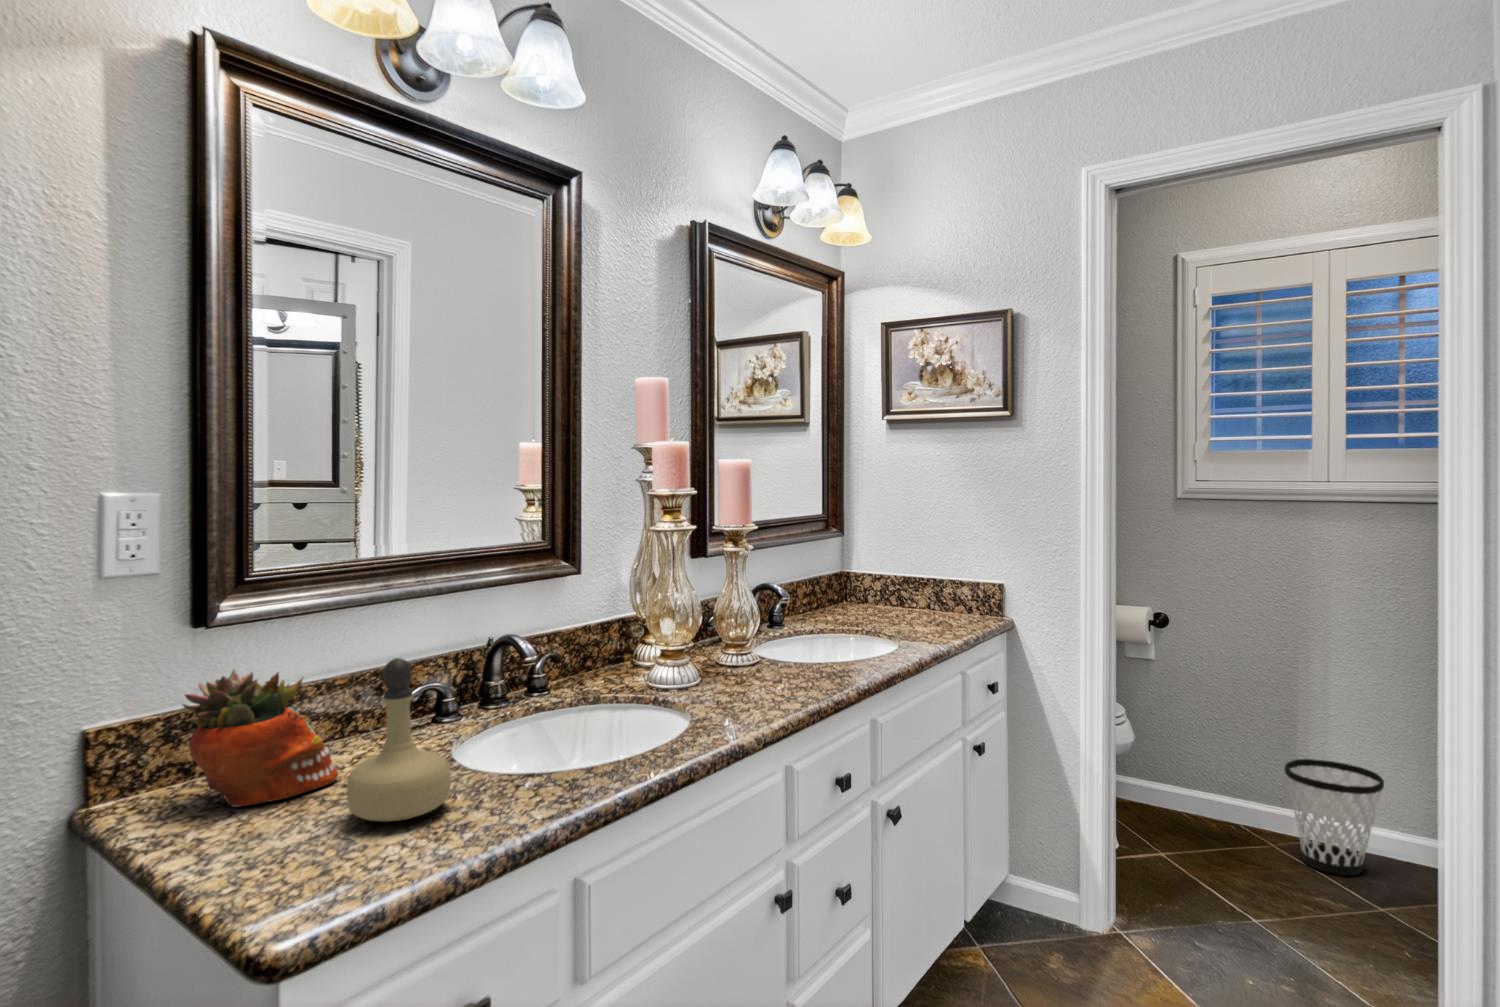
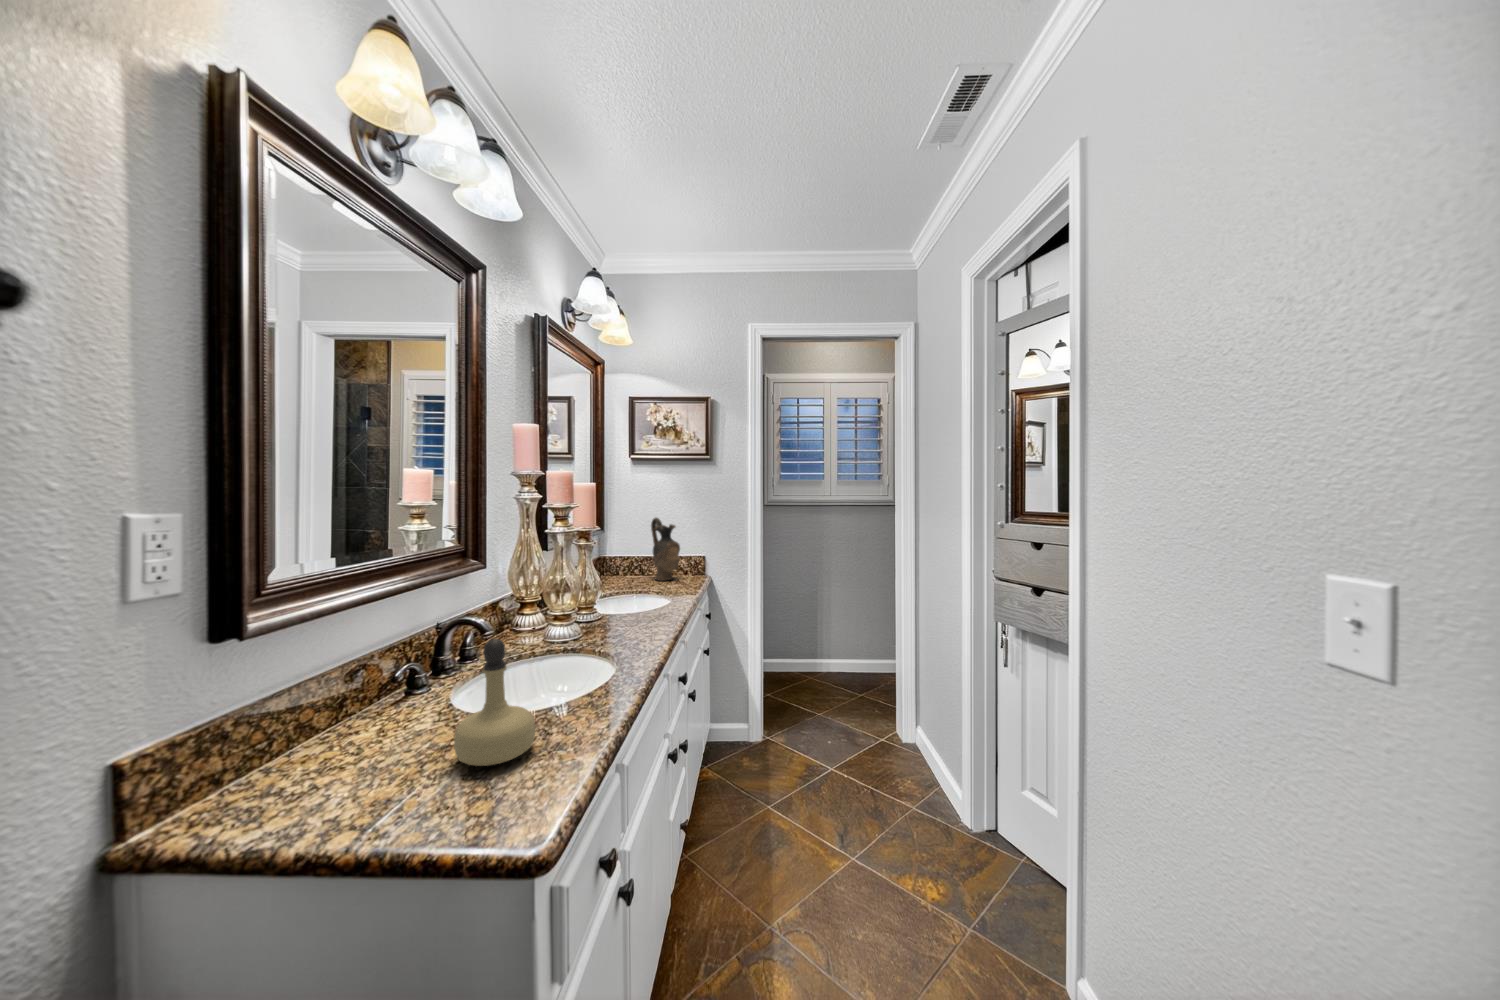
ceramic pitcher: none [905,516,951,621] -> present [651,518,680,581]
succulent planter: present [182,670,338,807] -> none [254,667,395,793]
wastebasket: present [1284,759,1384,875] -> none [818,631,858,685]

